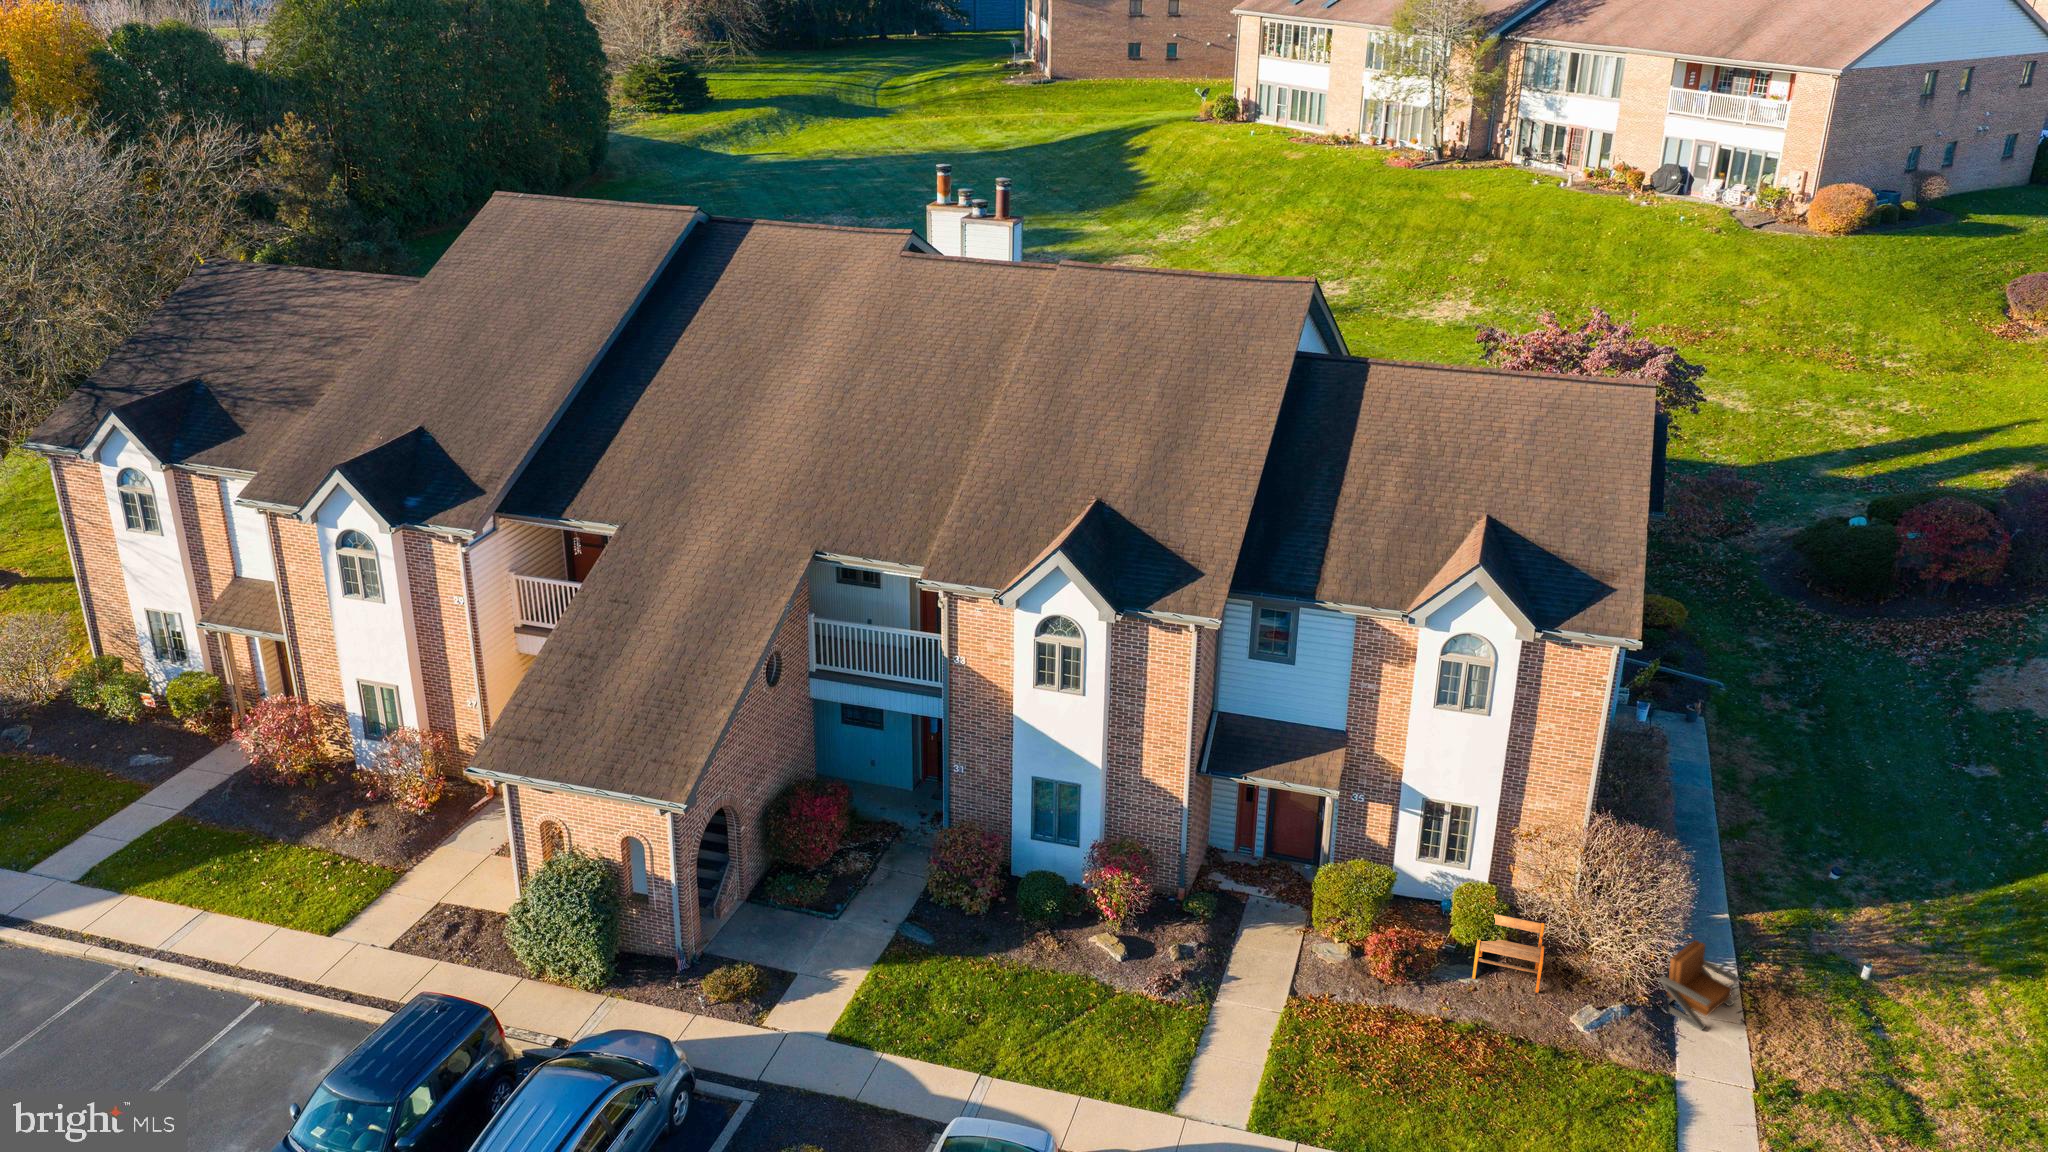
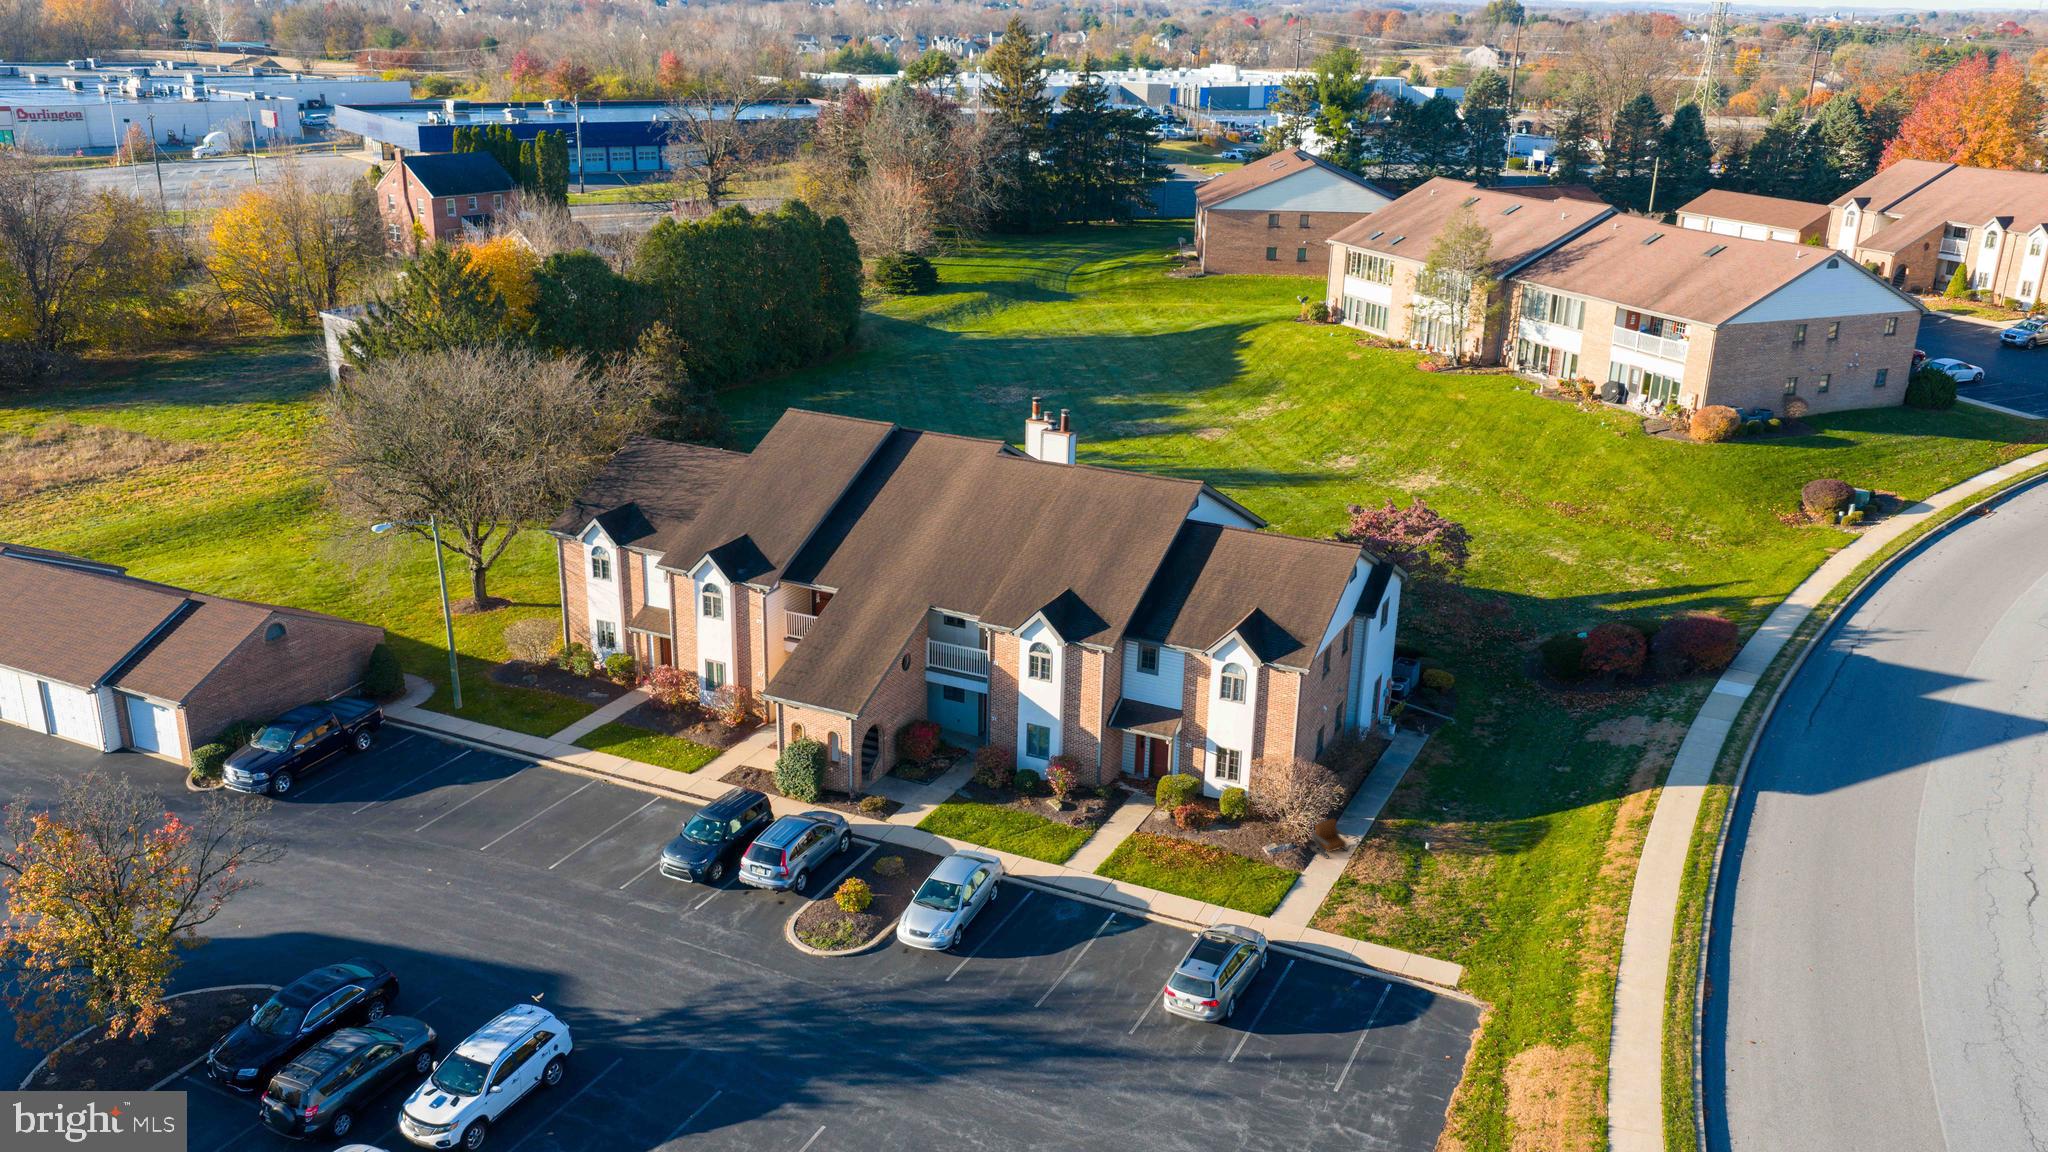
bench: present [1472,914,1545,993] -> none [1227,799,1262,839]

